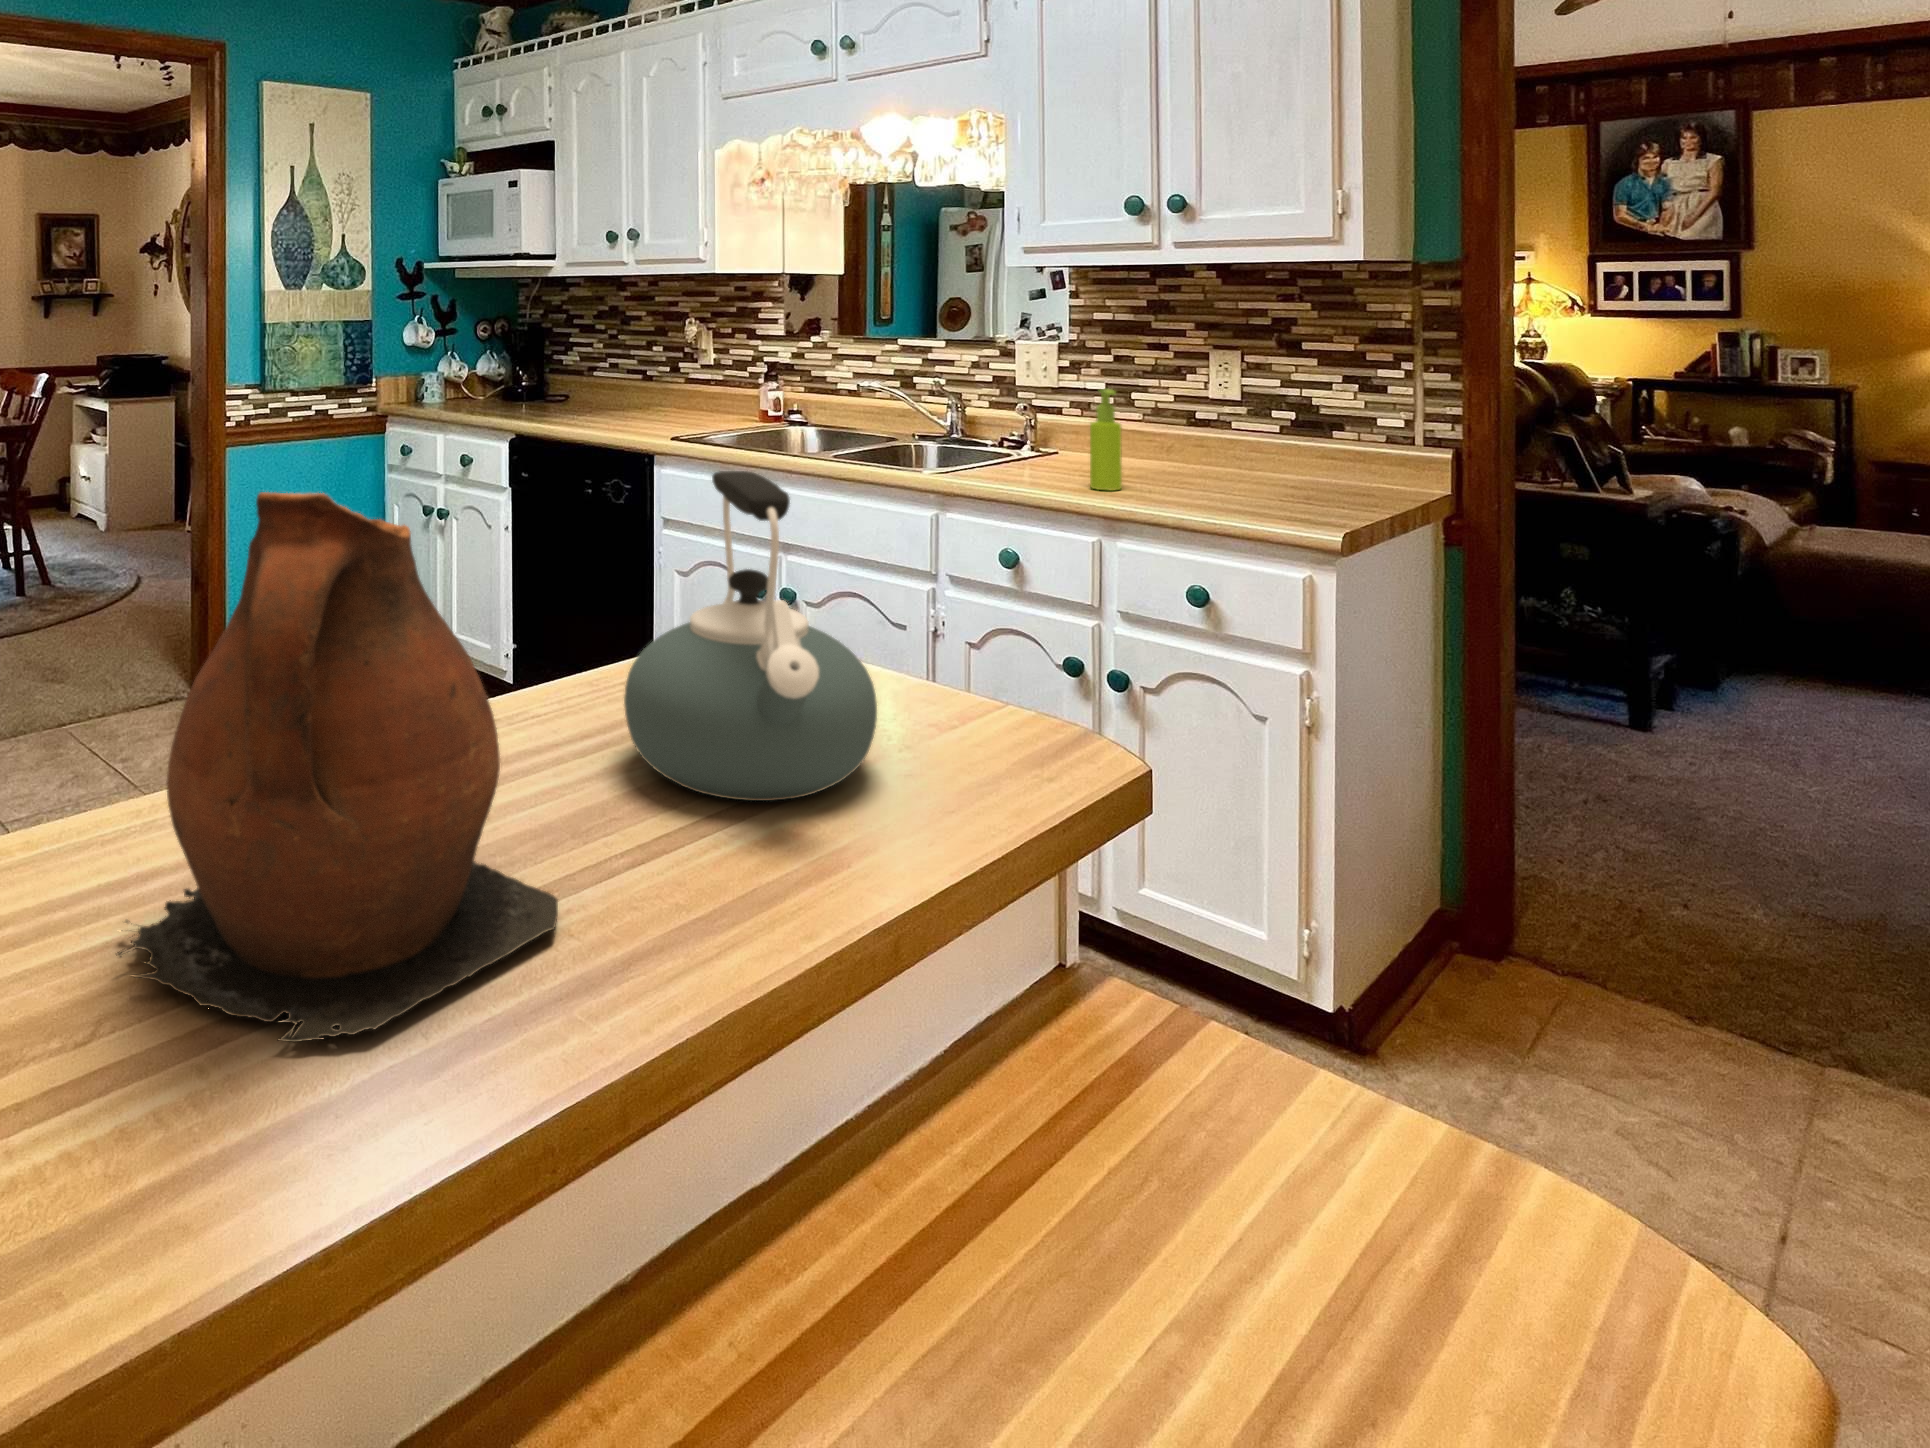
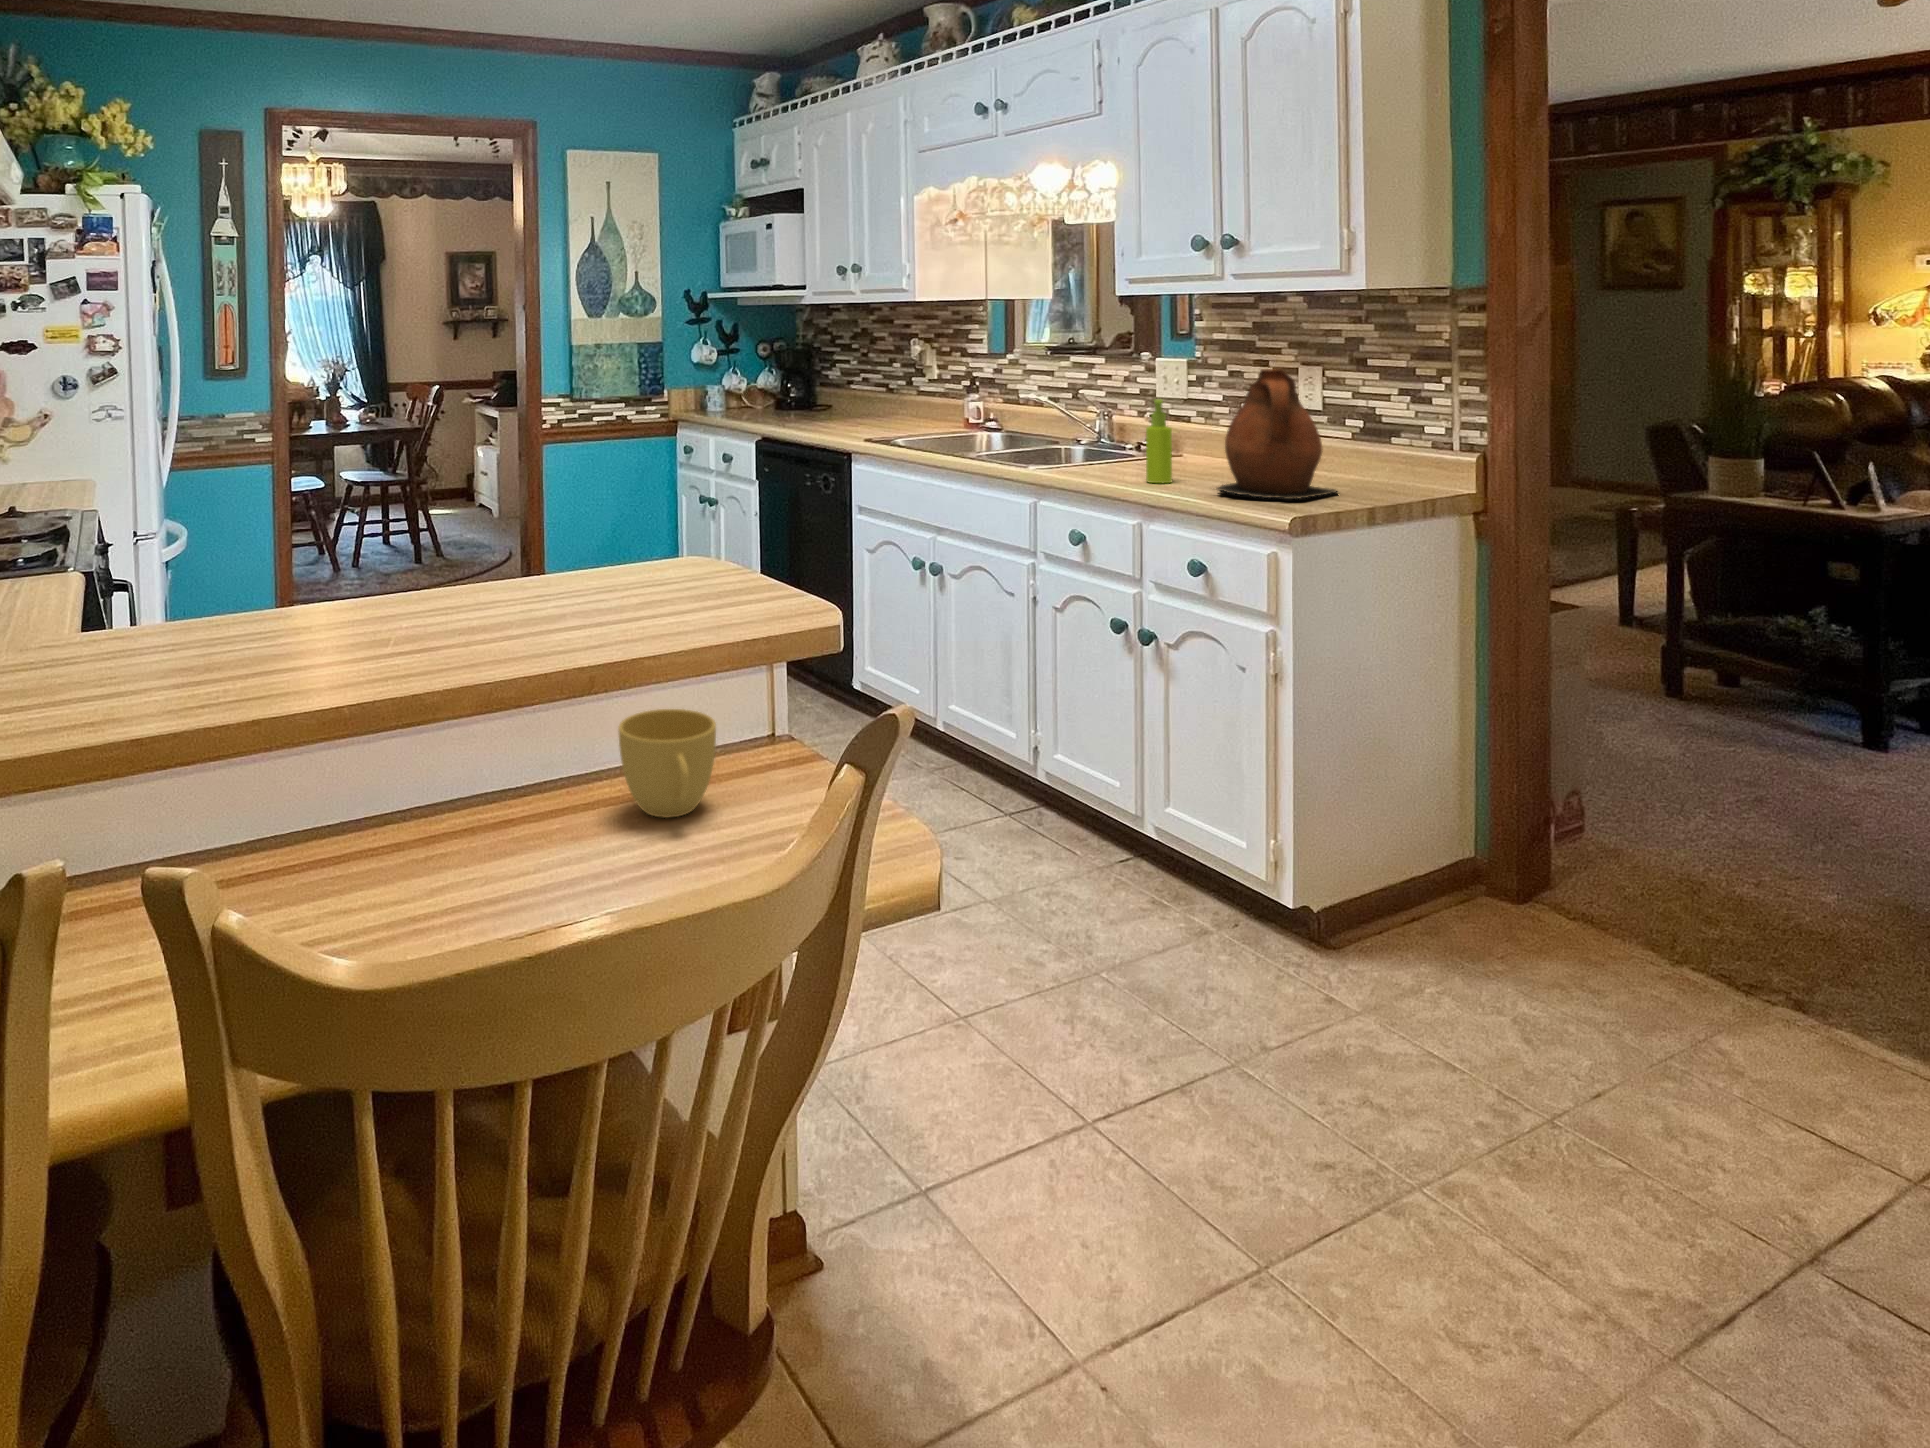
kettle: present [624,471,877,801] -> none [520,442,666,625]
ceramic pitcher: present [117,492,558,1042] -> present [1217,369,1336,499]
cup: none [992,969,1222,1211] -> present [618,709,716,818]

